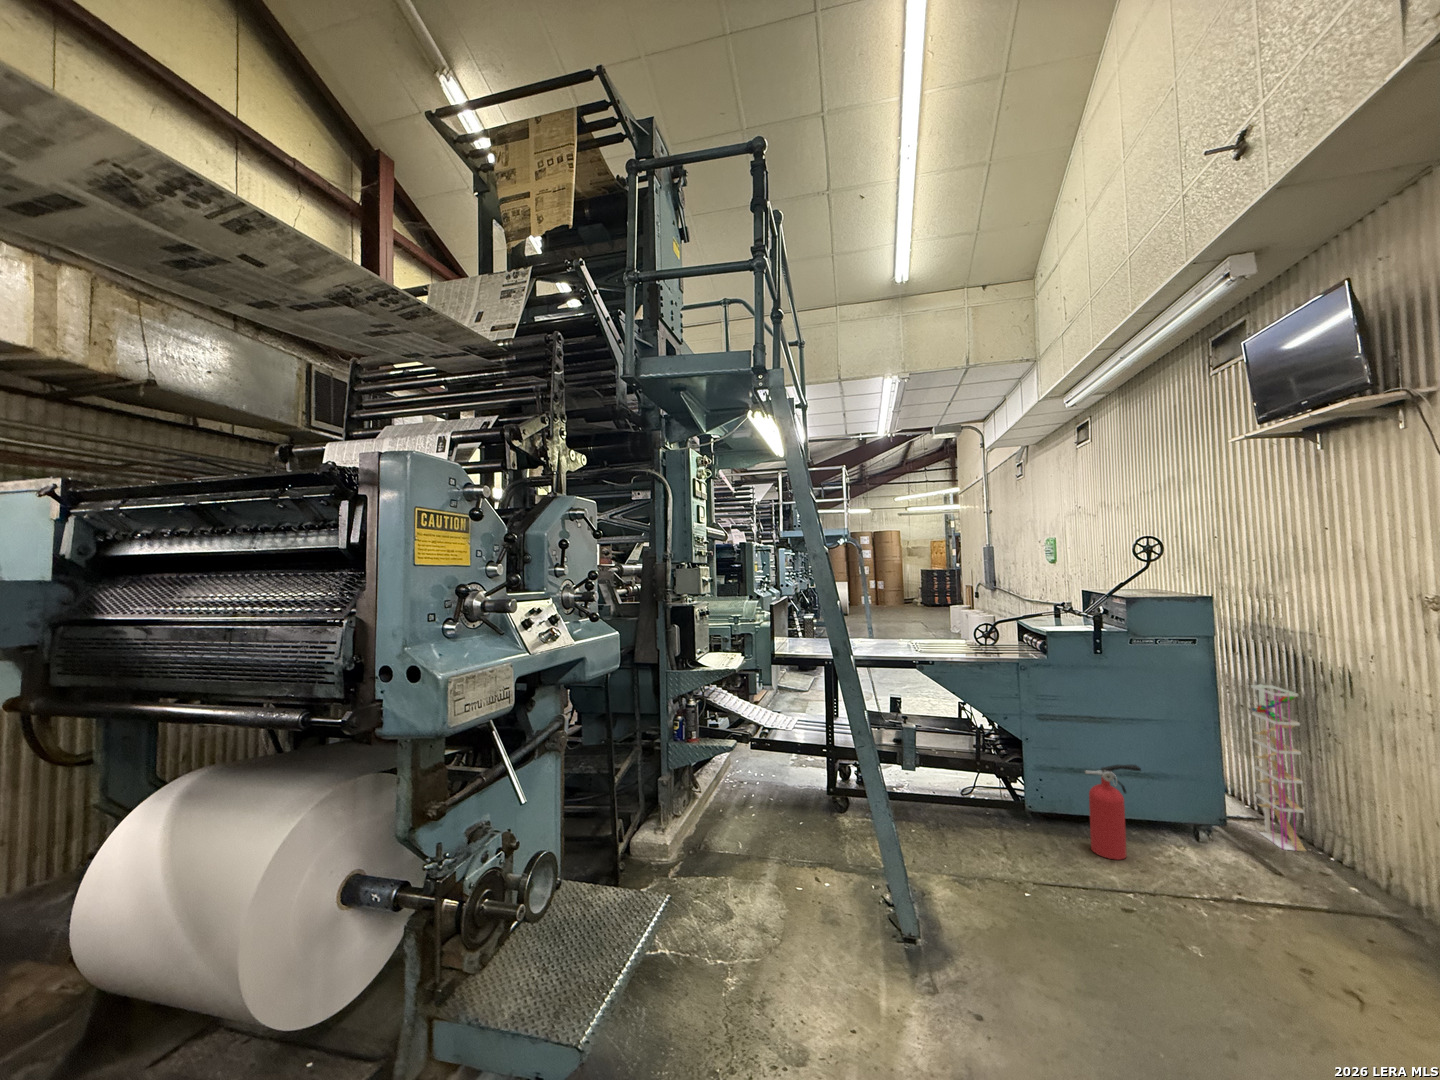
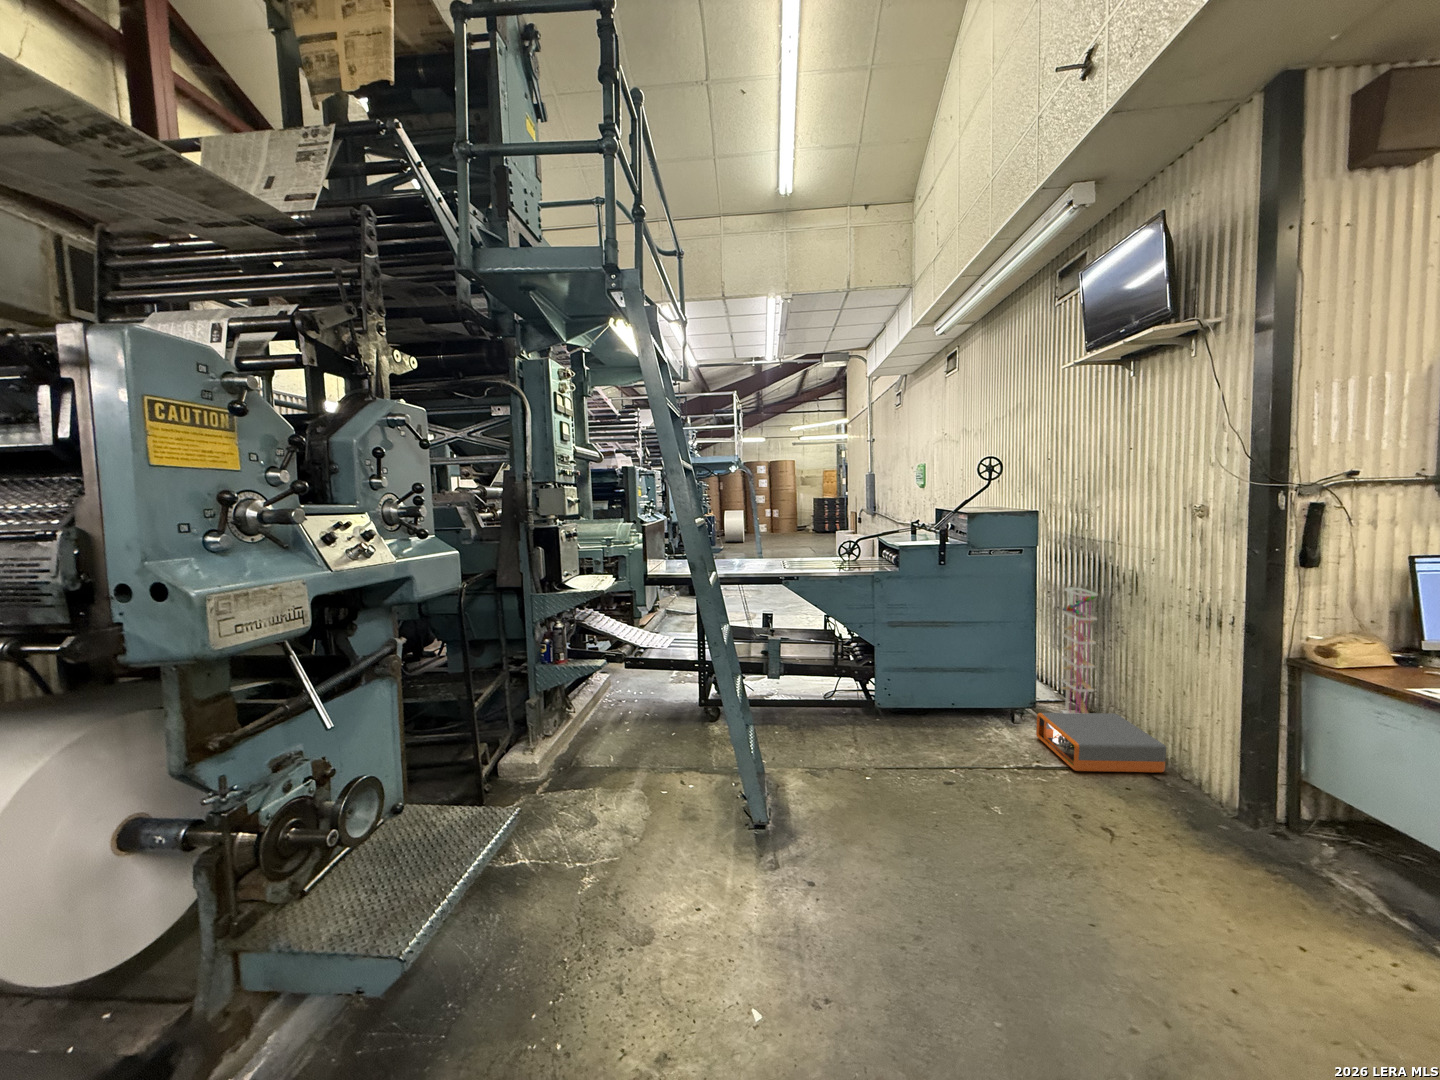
fire extinguisher: present [1085,765,1141,860] -> none [925,660,971,741]
storage box: none [1232,834,1421,926] -> present [1036,713,1166,772]

